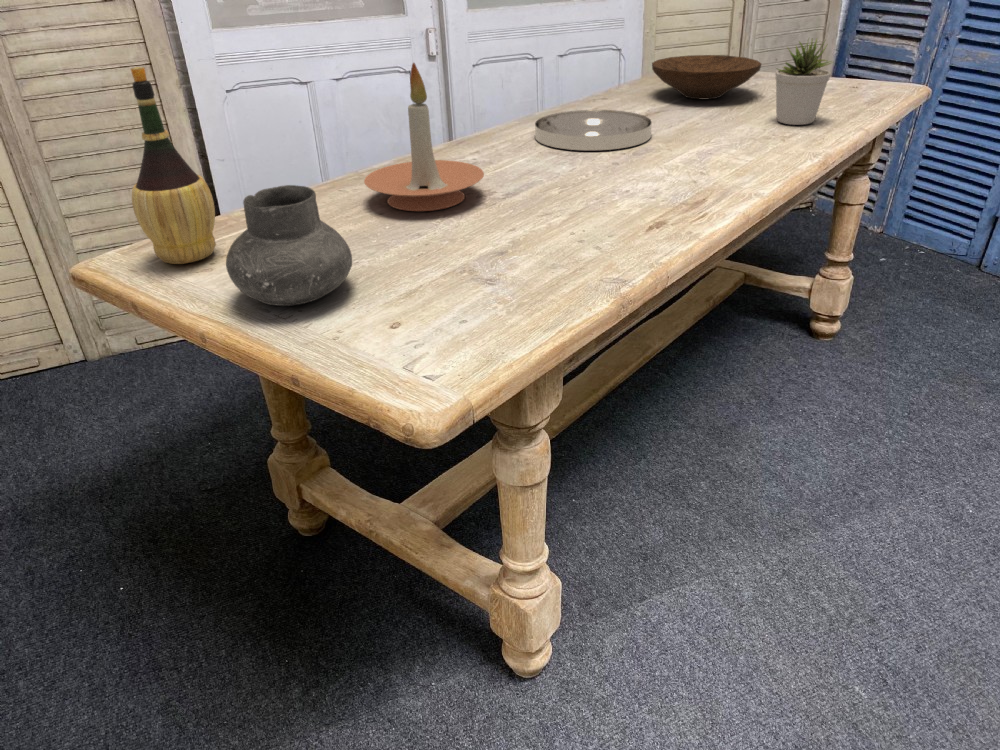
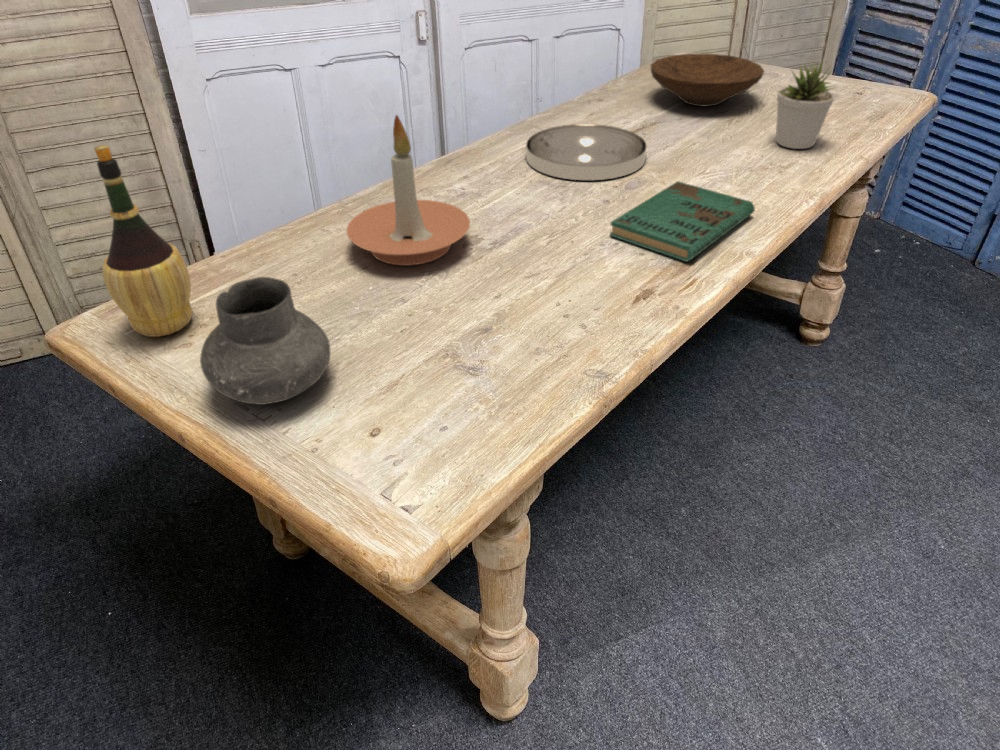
book: none [620,145,760,202] -> present [610,181,755,262]

